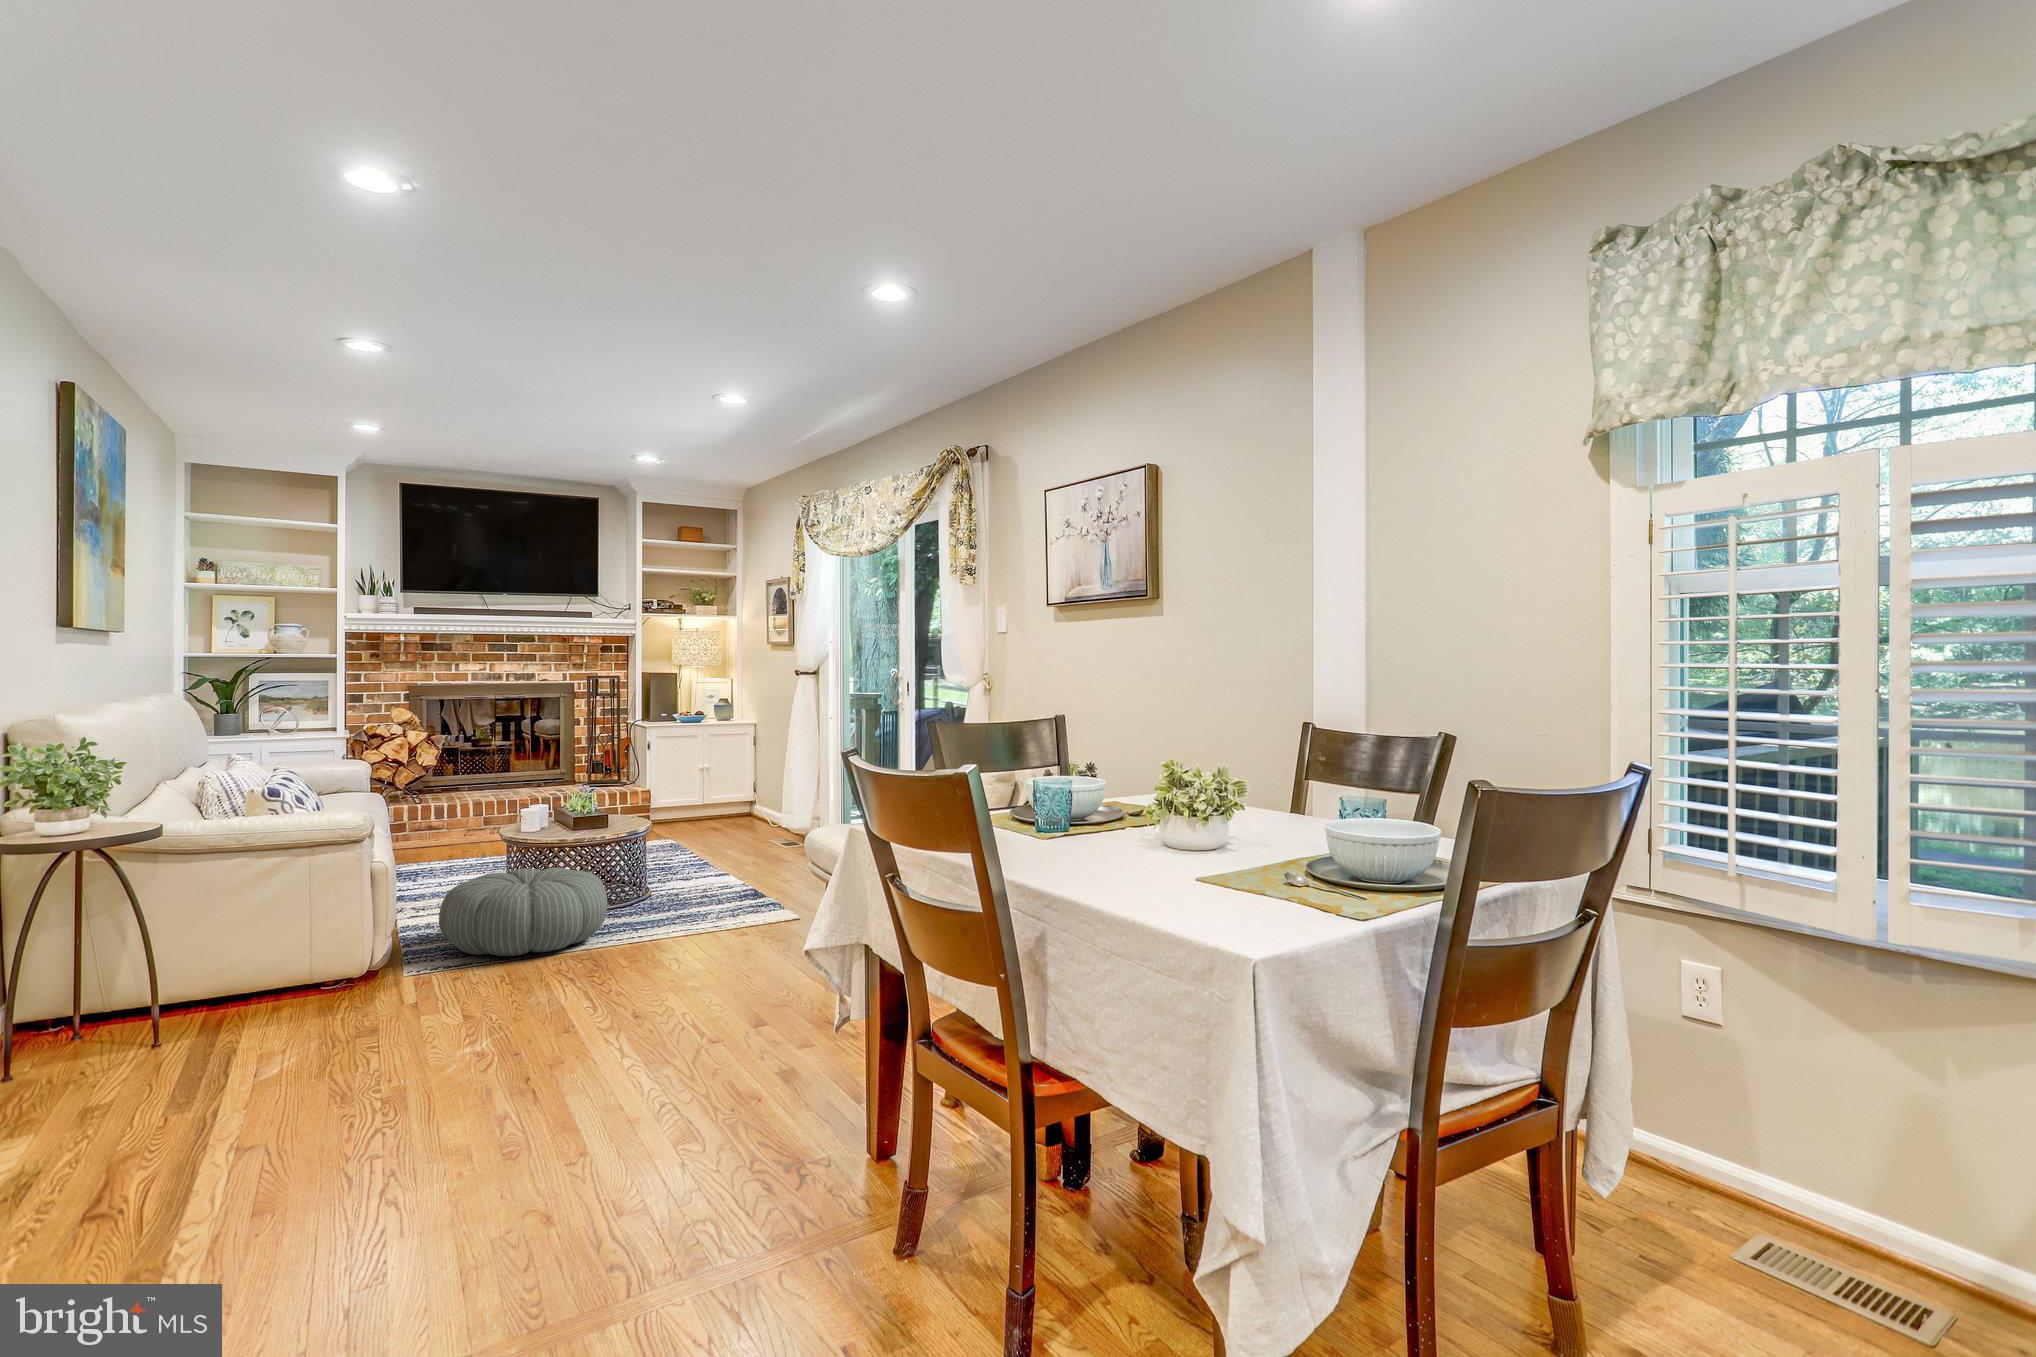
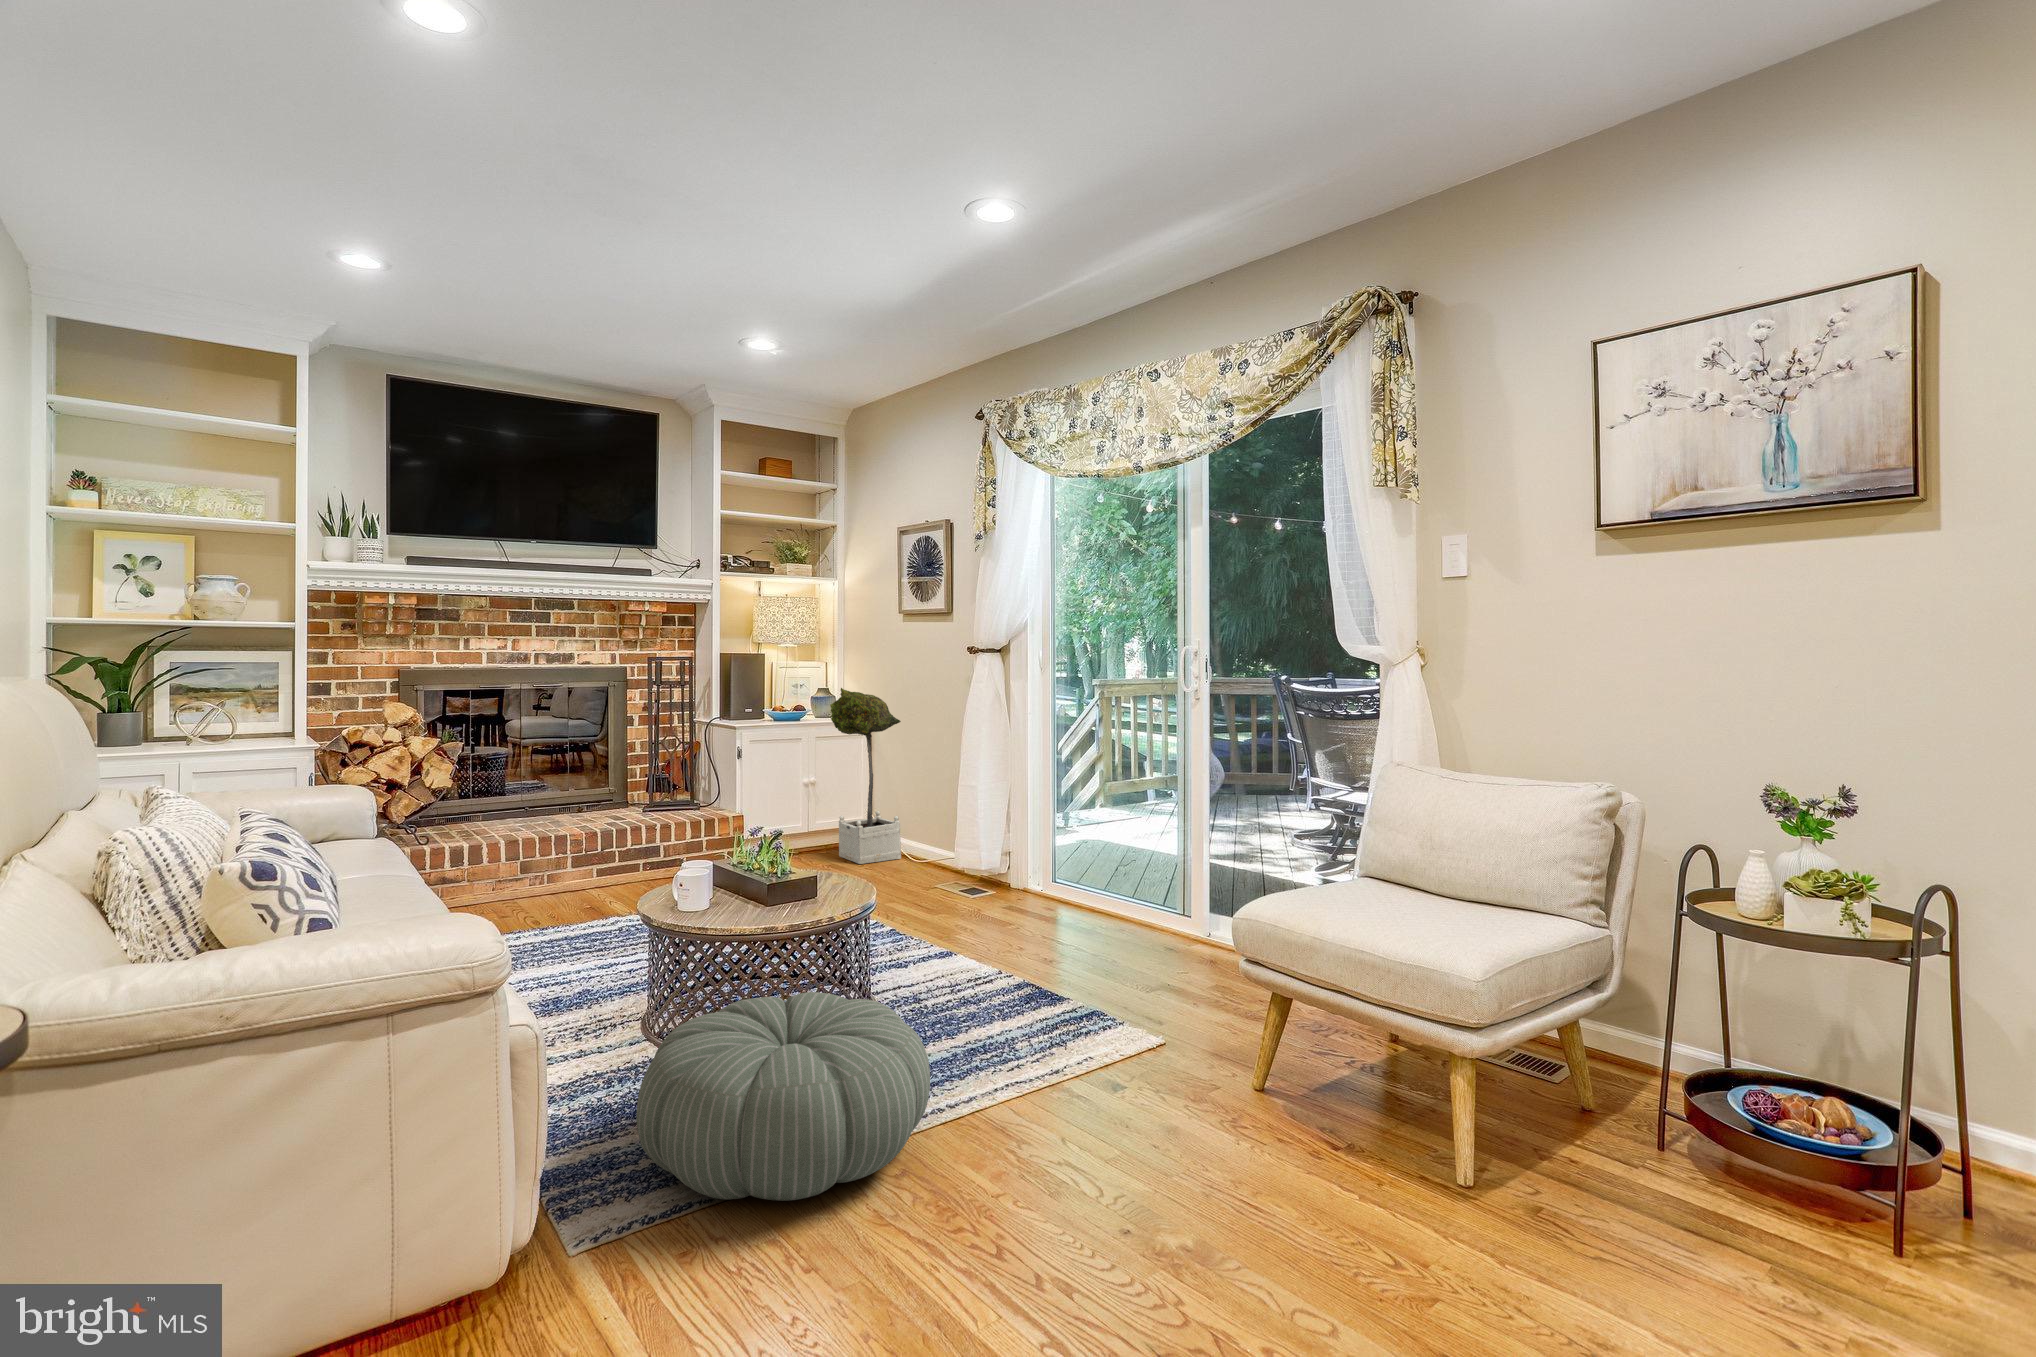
potted tree: none [709,699,764,828] -> present [830,688,901,864]

